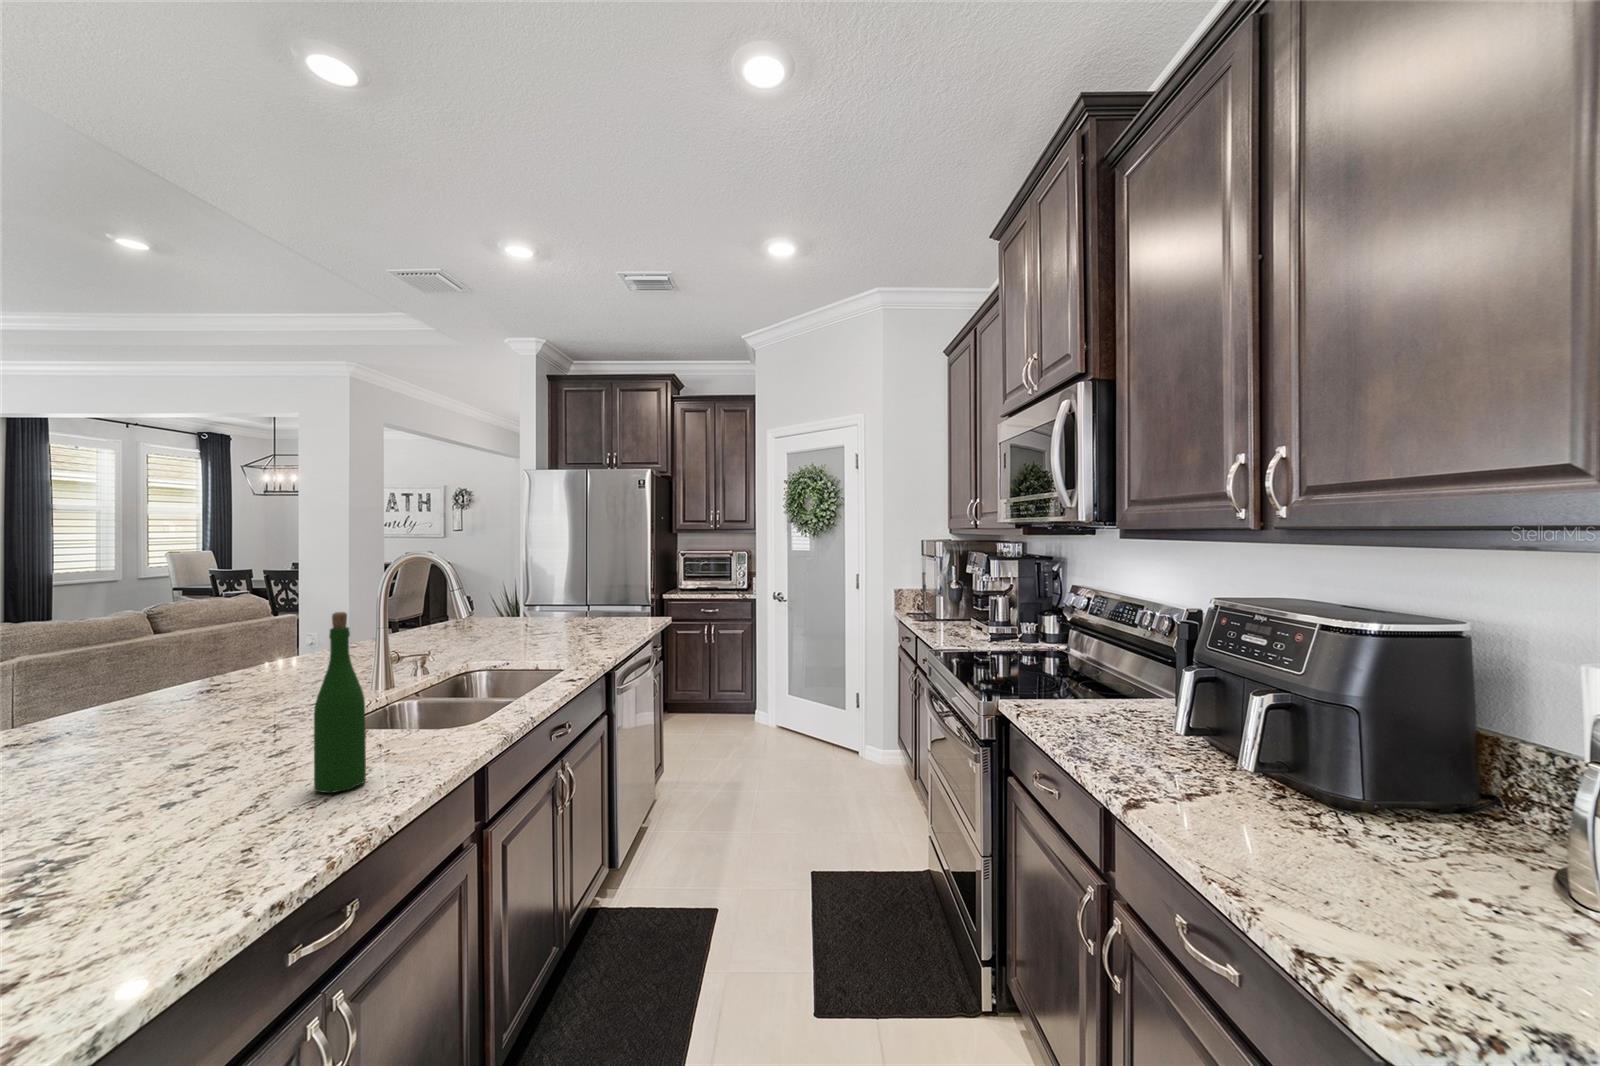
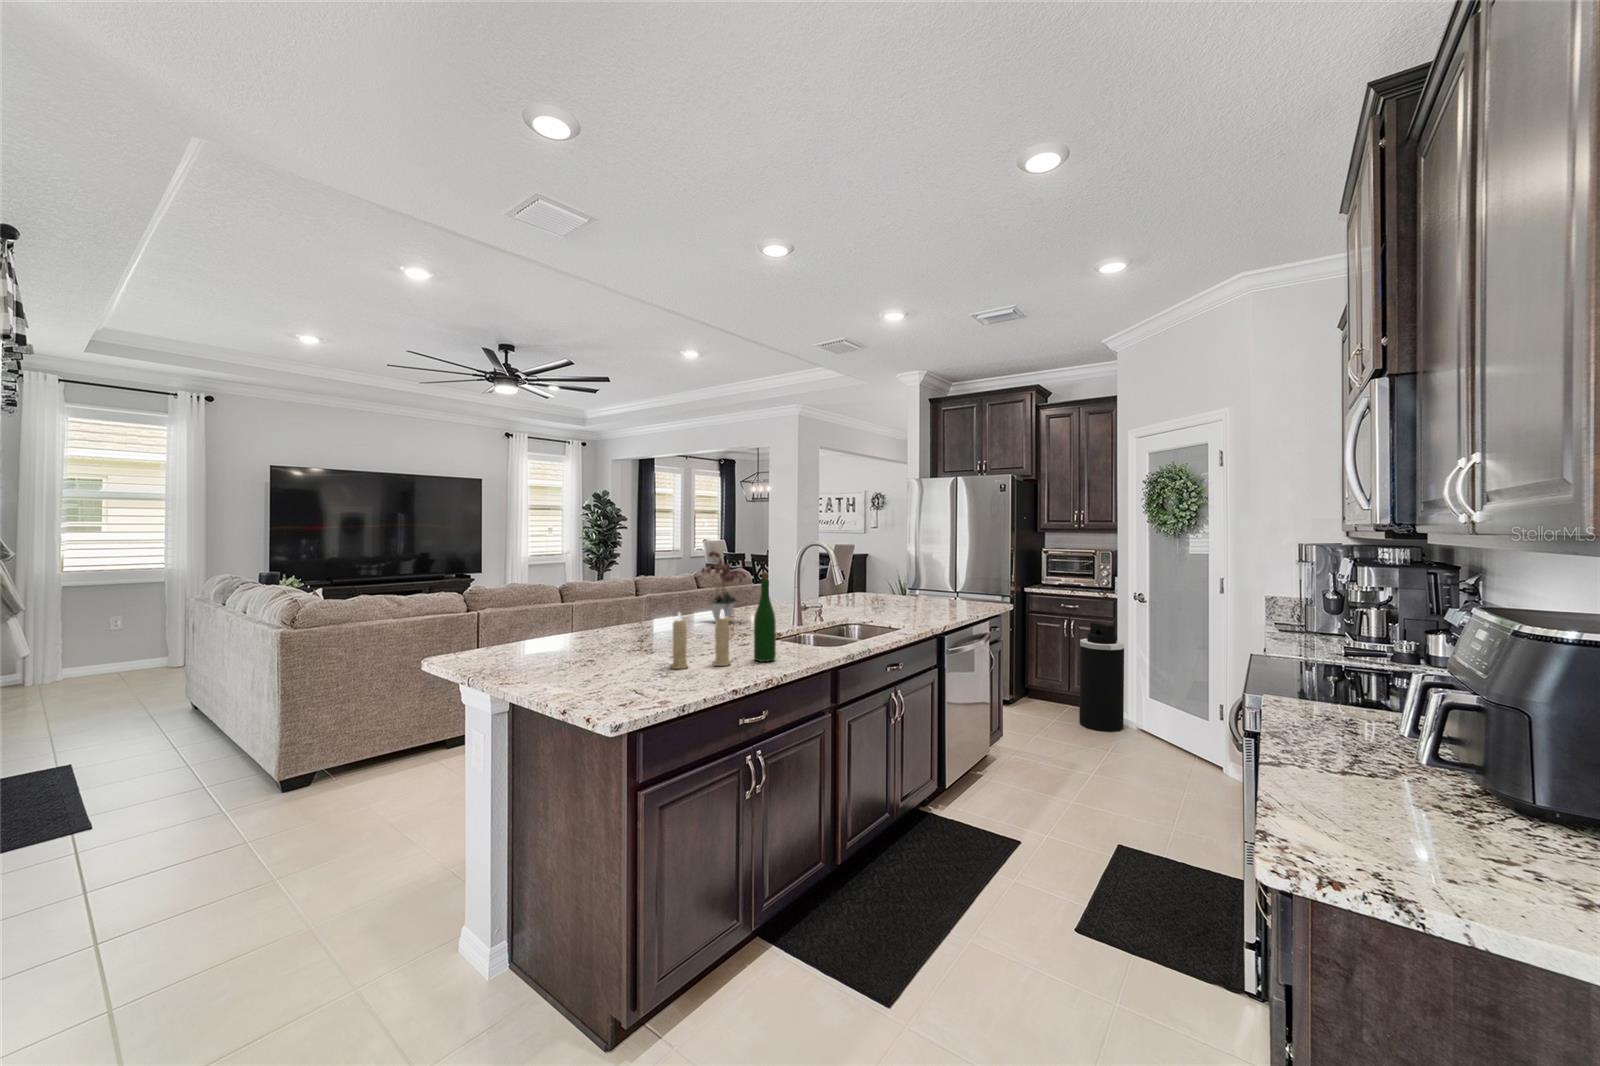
flower arrangement: none [157,565,285,704] -> present [701,551,746,620]
trash can: none [724,626,767,739] -> present [1079,622,1124,732]
candle: none [55,697,255,877] -> present [671,610,731,669]

